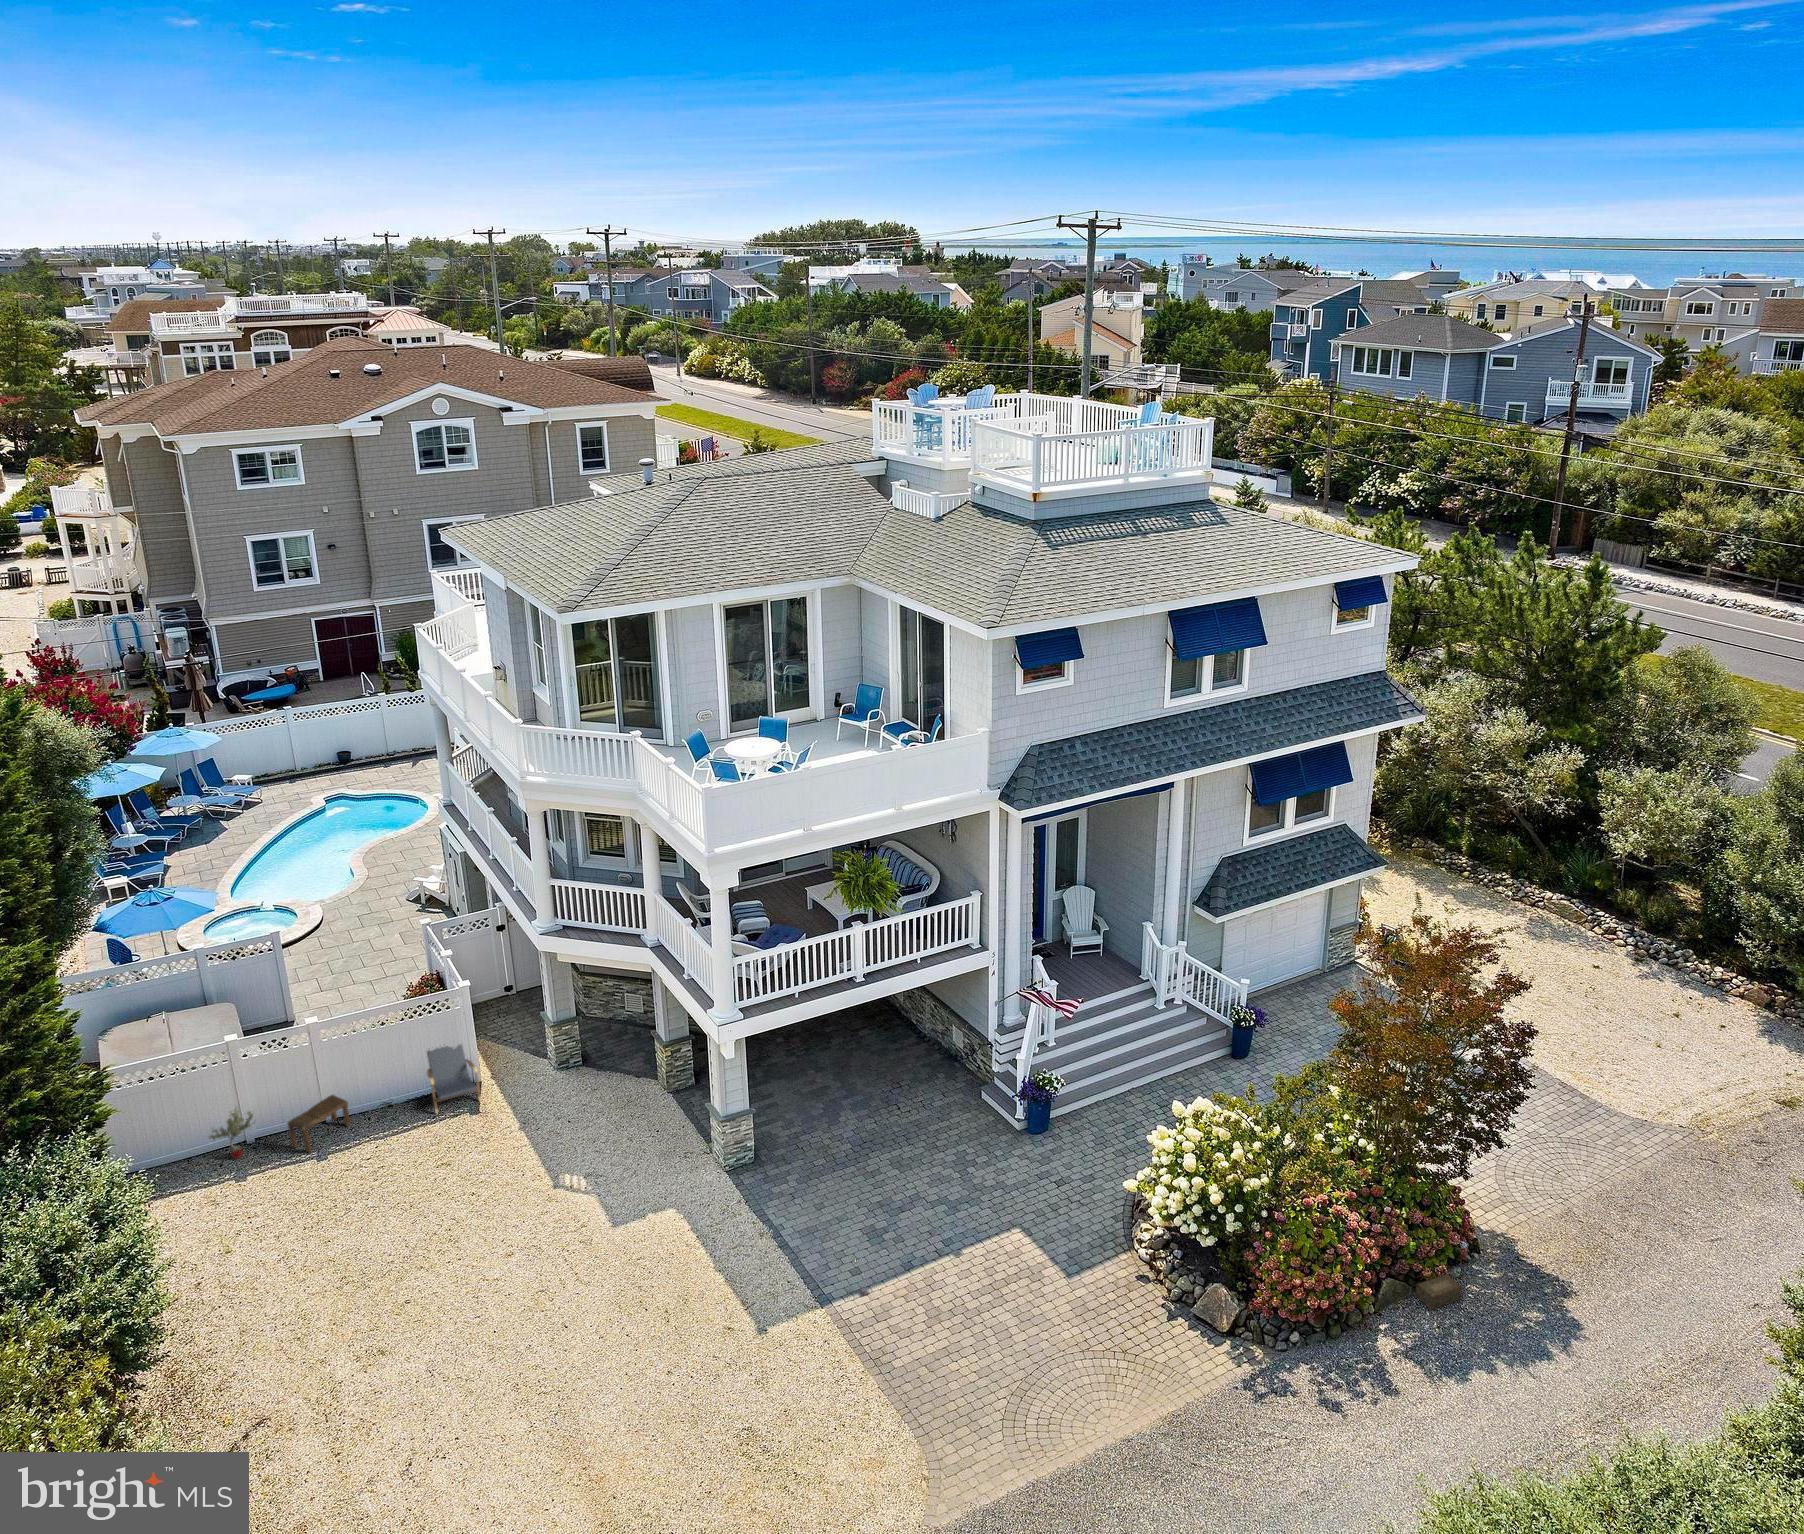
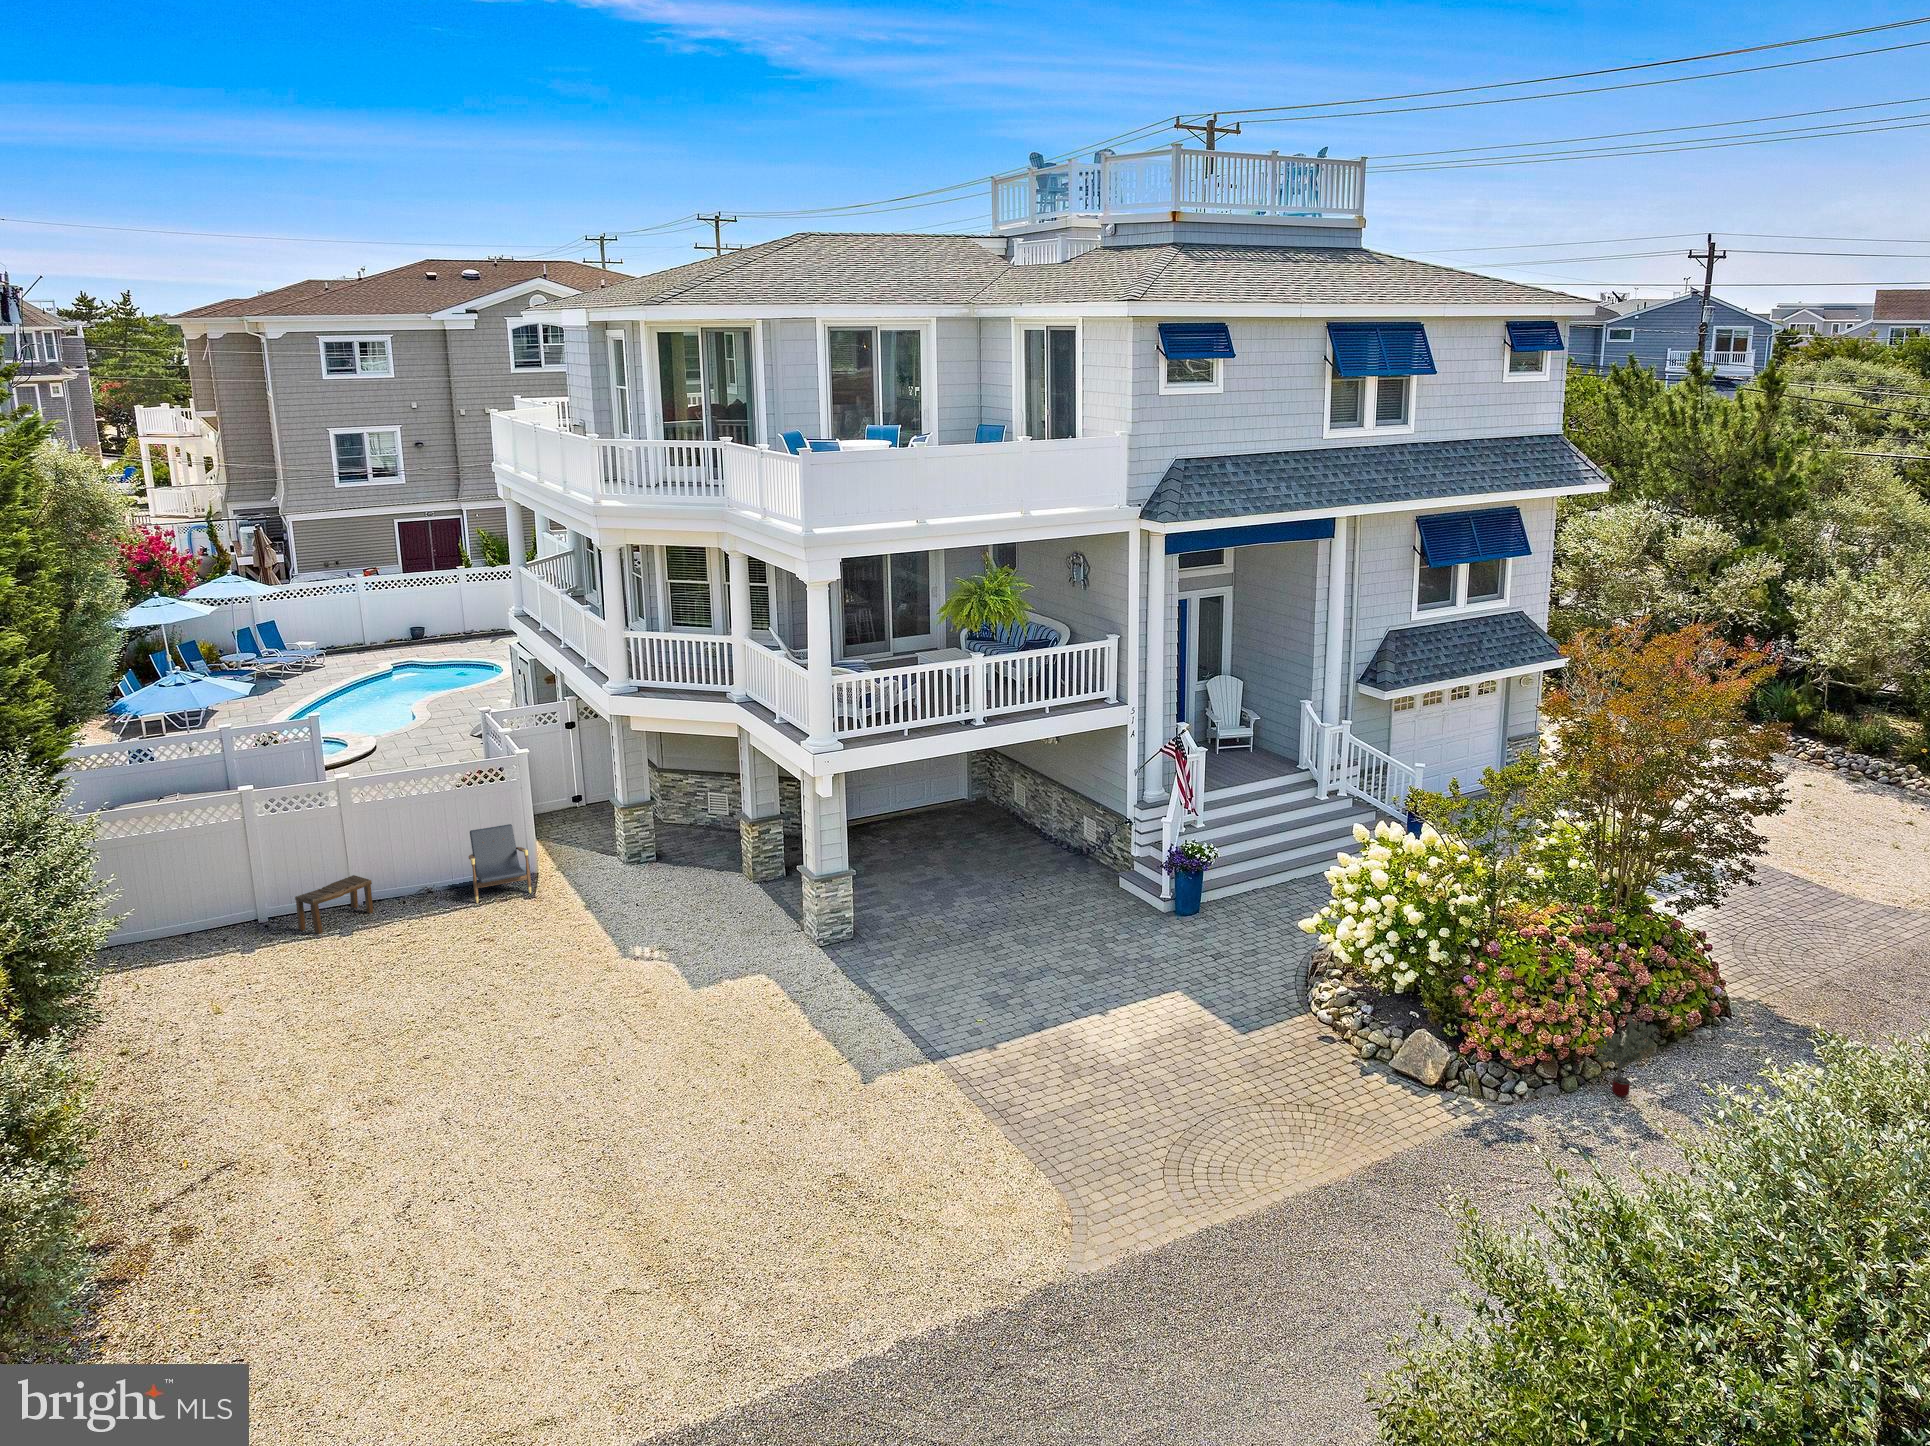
potted tree: present [209,1107,255,1159] -> present [1596,1015,1655,1097]
woven basket: present [1416,1274,1462,1310] -> none [1665,1025,1723,1063]

